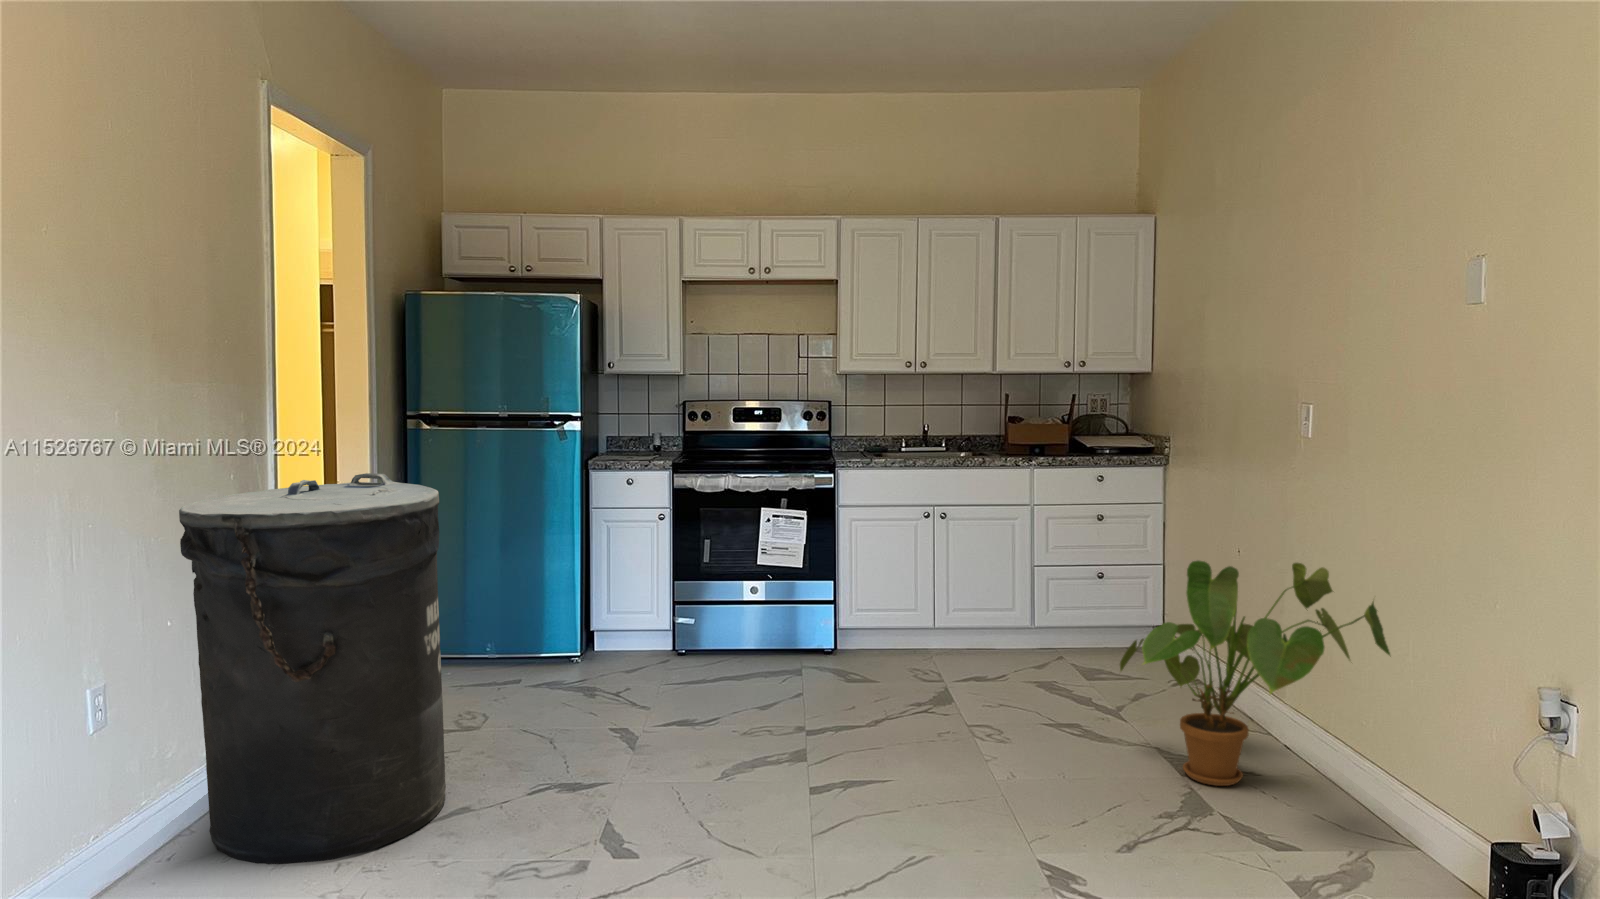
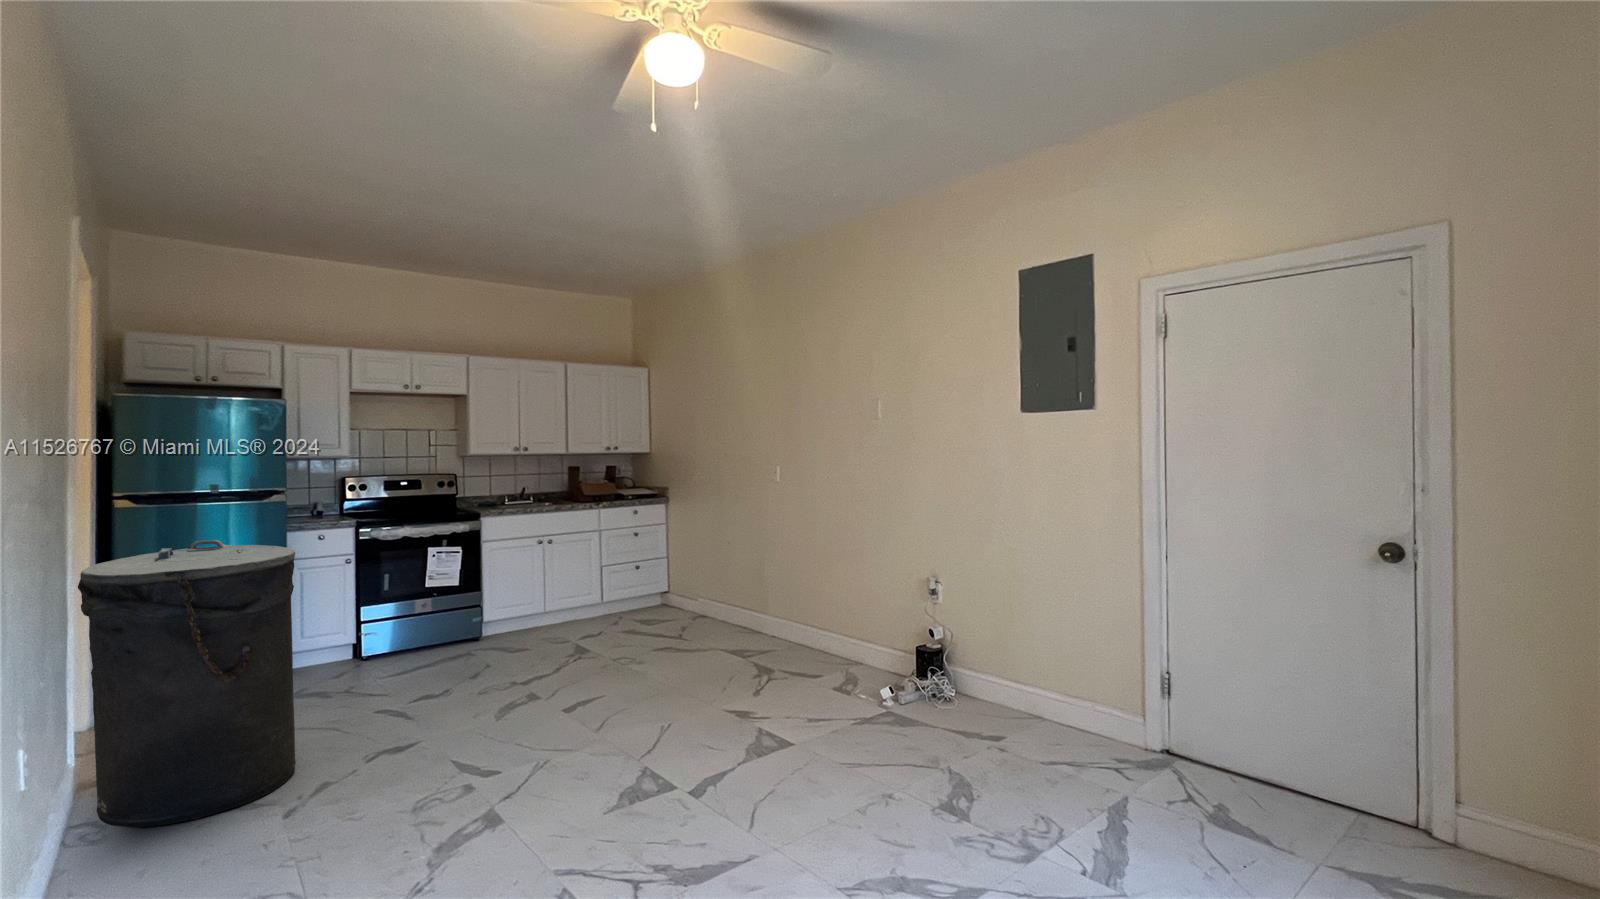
house plant: present [1120,561,1390,786] -> none [679,543,801,654]

